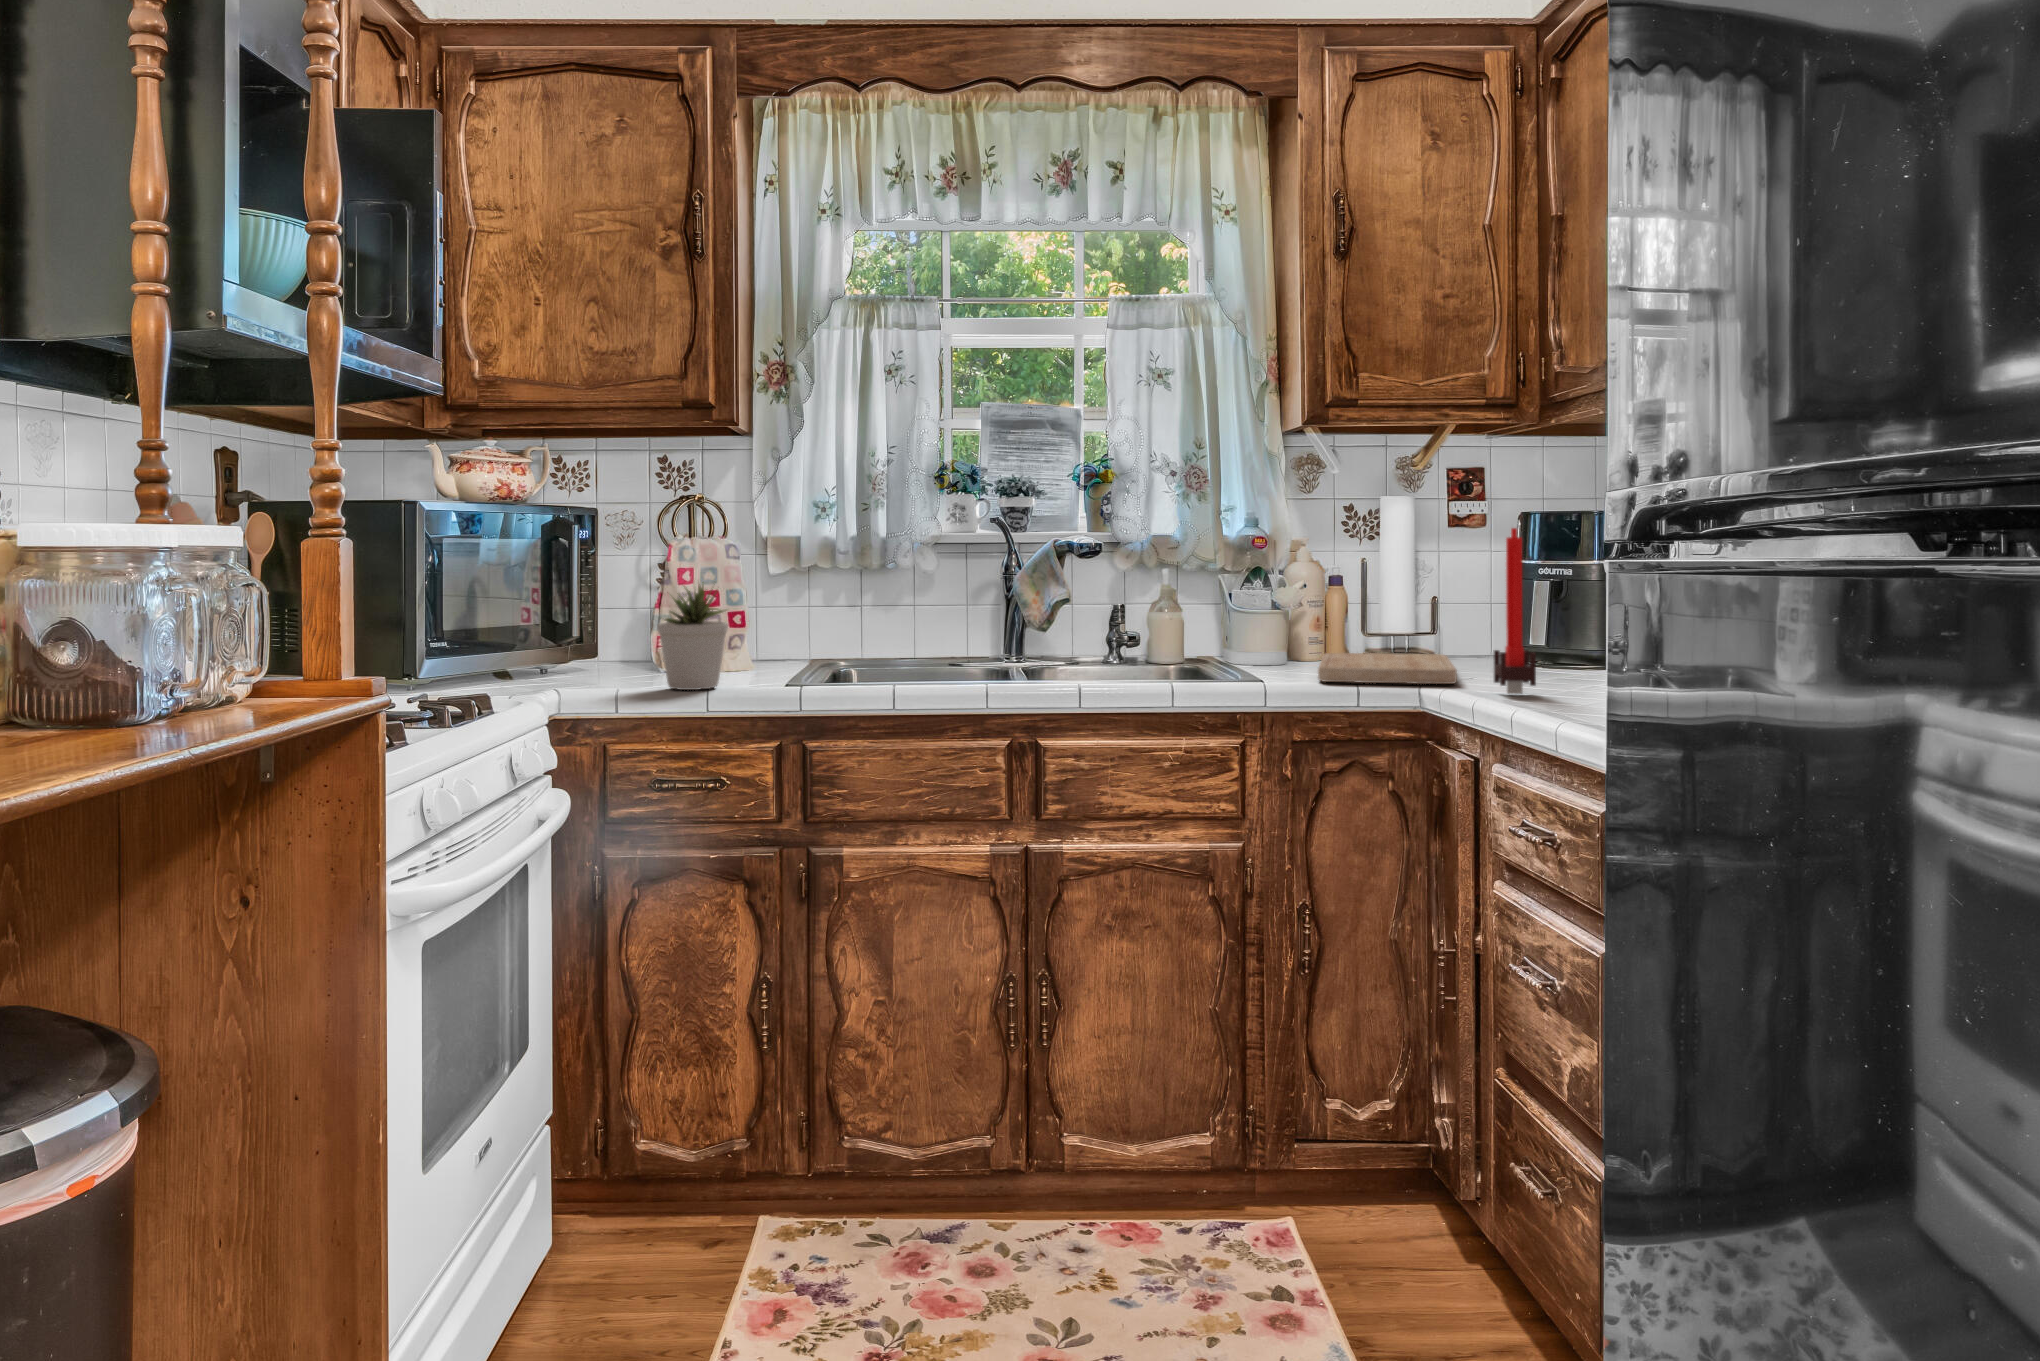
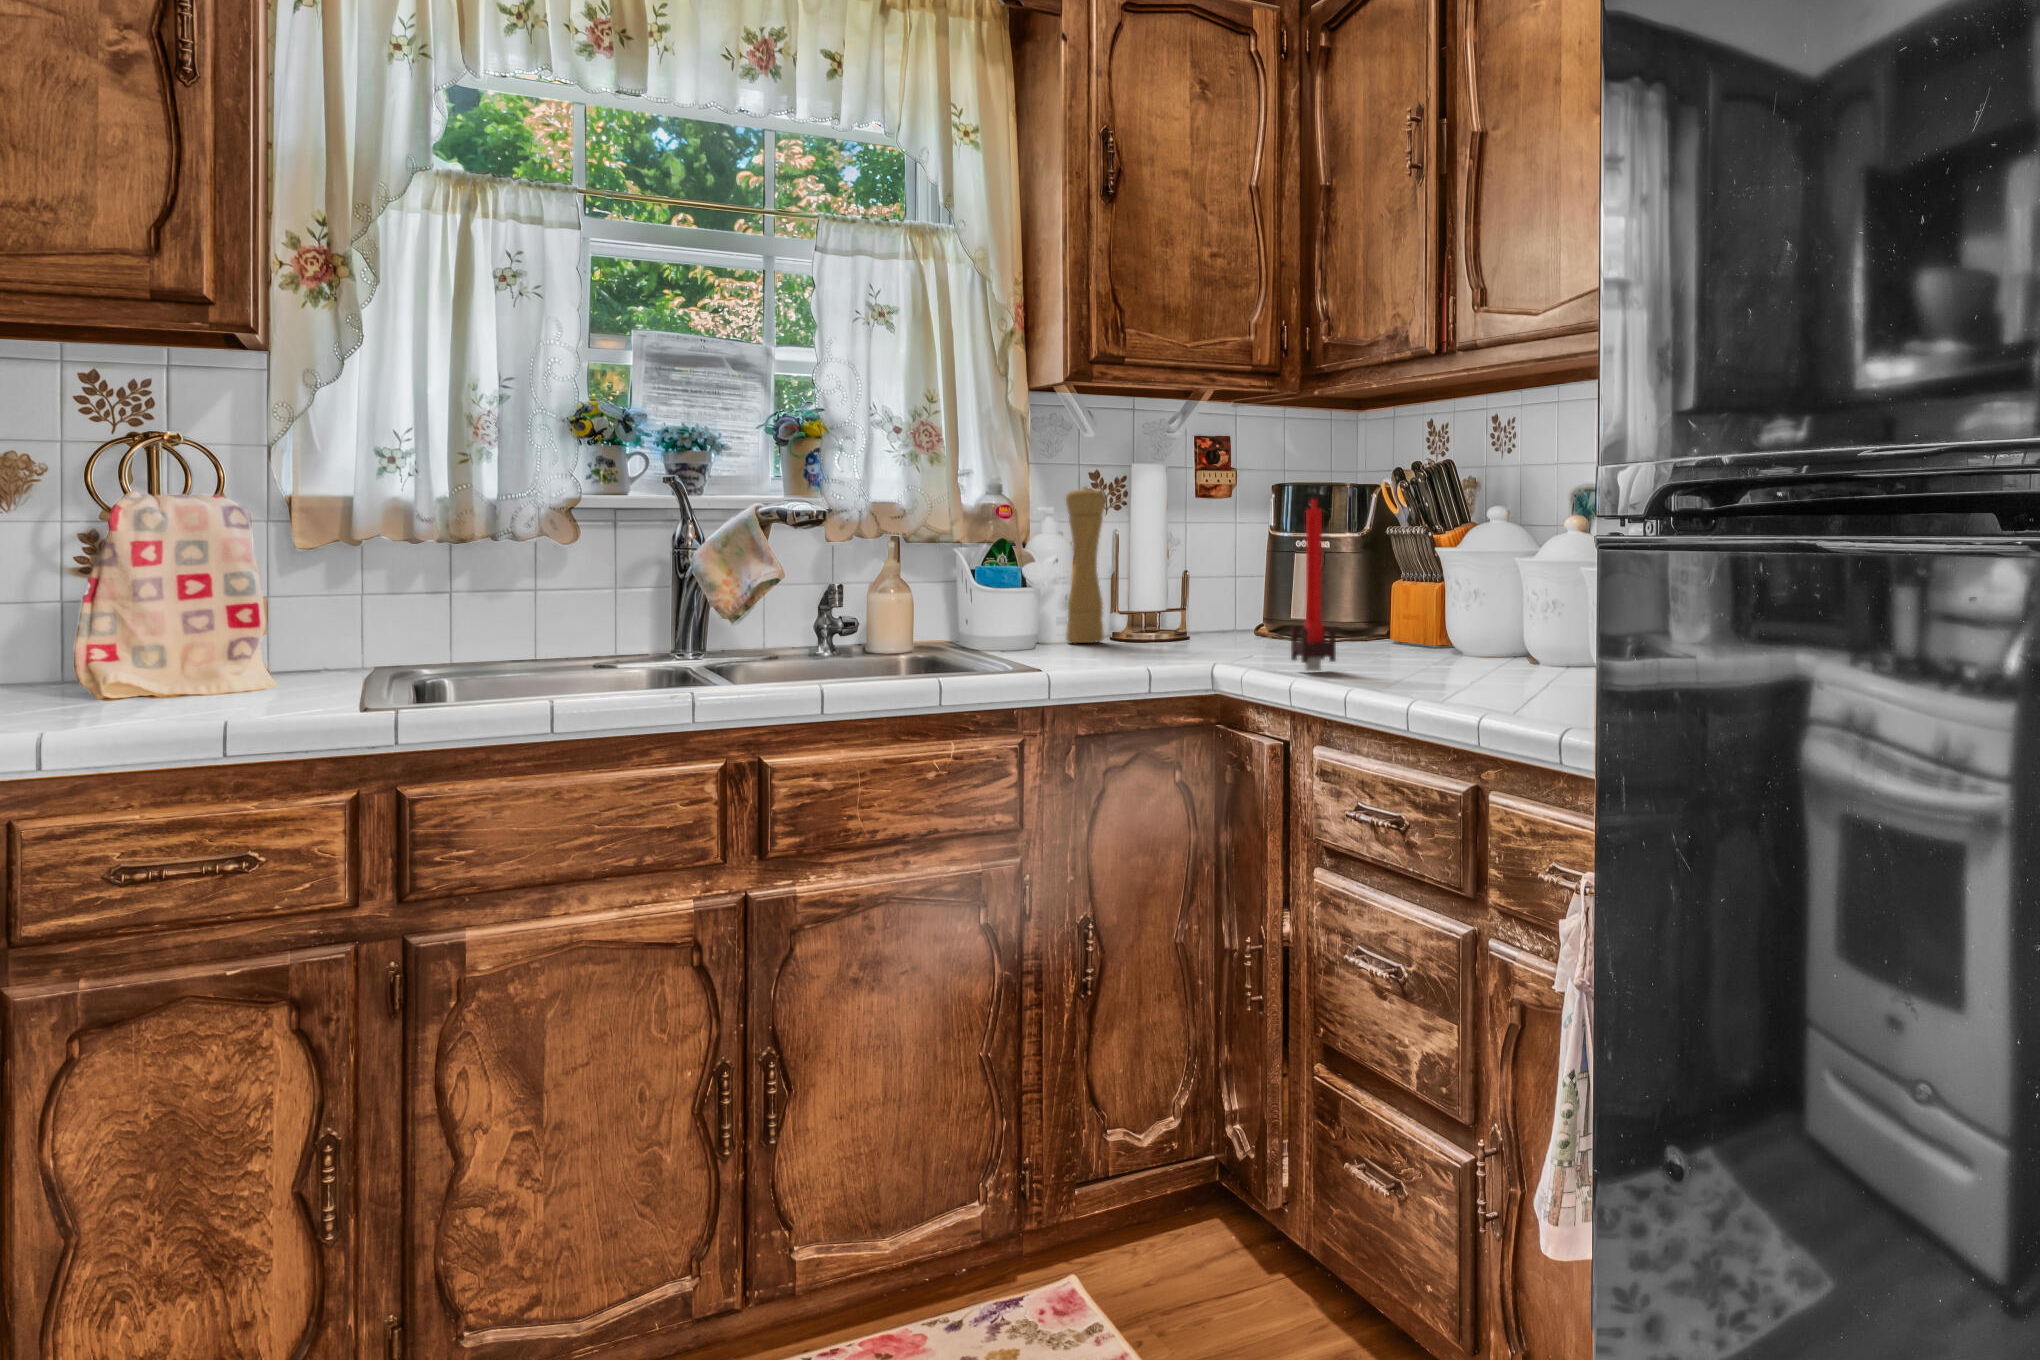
pepper mill: none [1318,520,1353,660] -> present [1066,487,1106,643]
potted plant: present [657,582,728,690] -> none [128,554,268,725]
cutting board: present [1318,653,1457,684] -> none [1080,633,1245,667]

